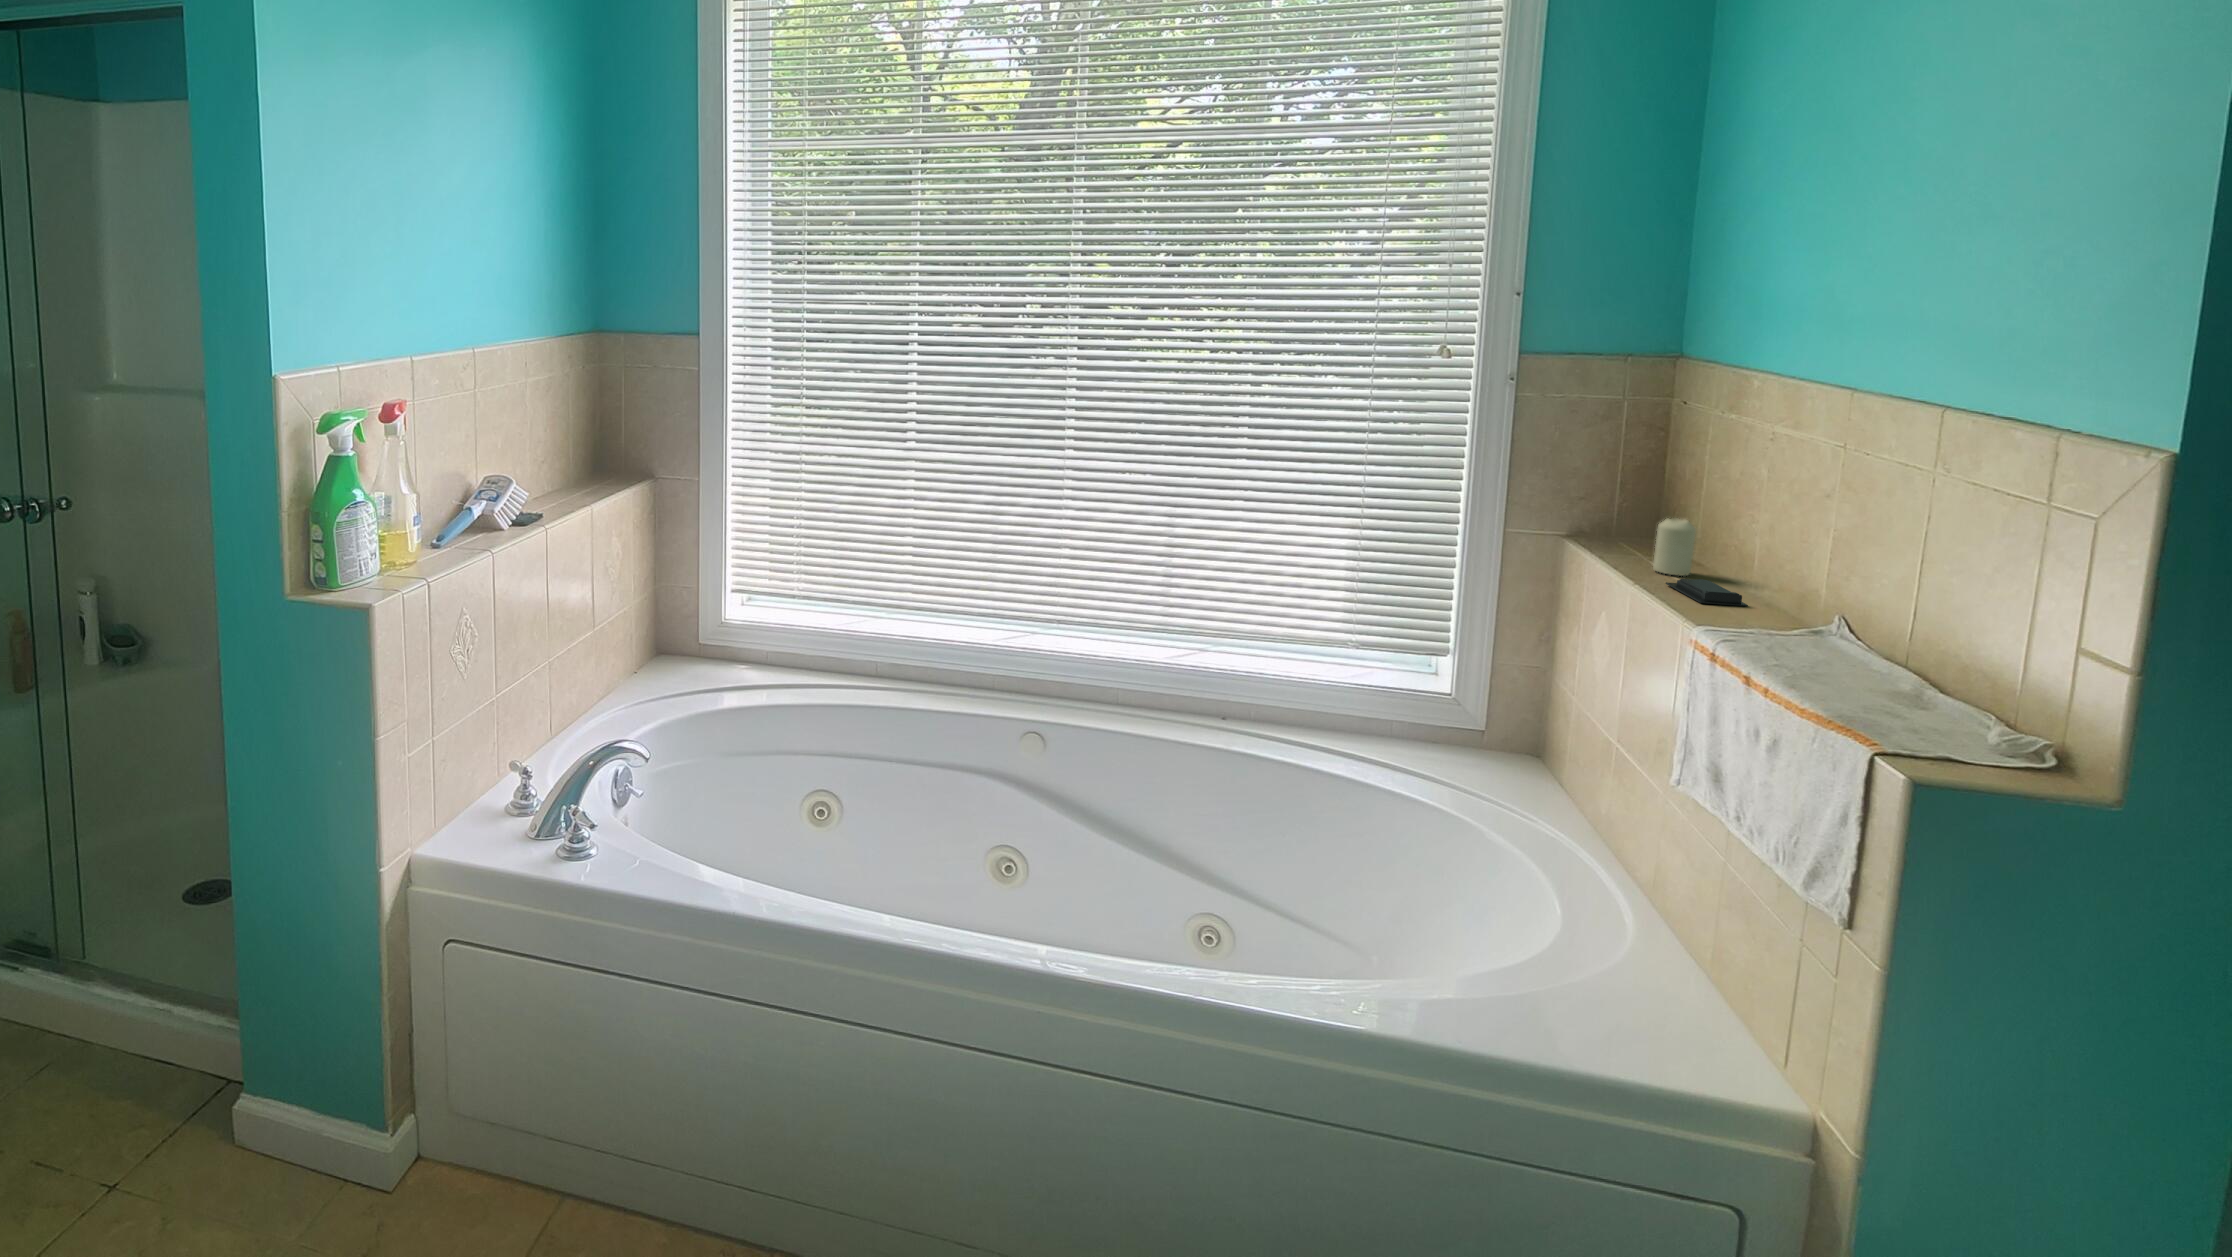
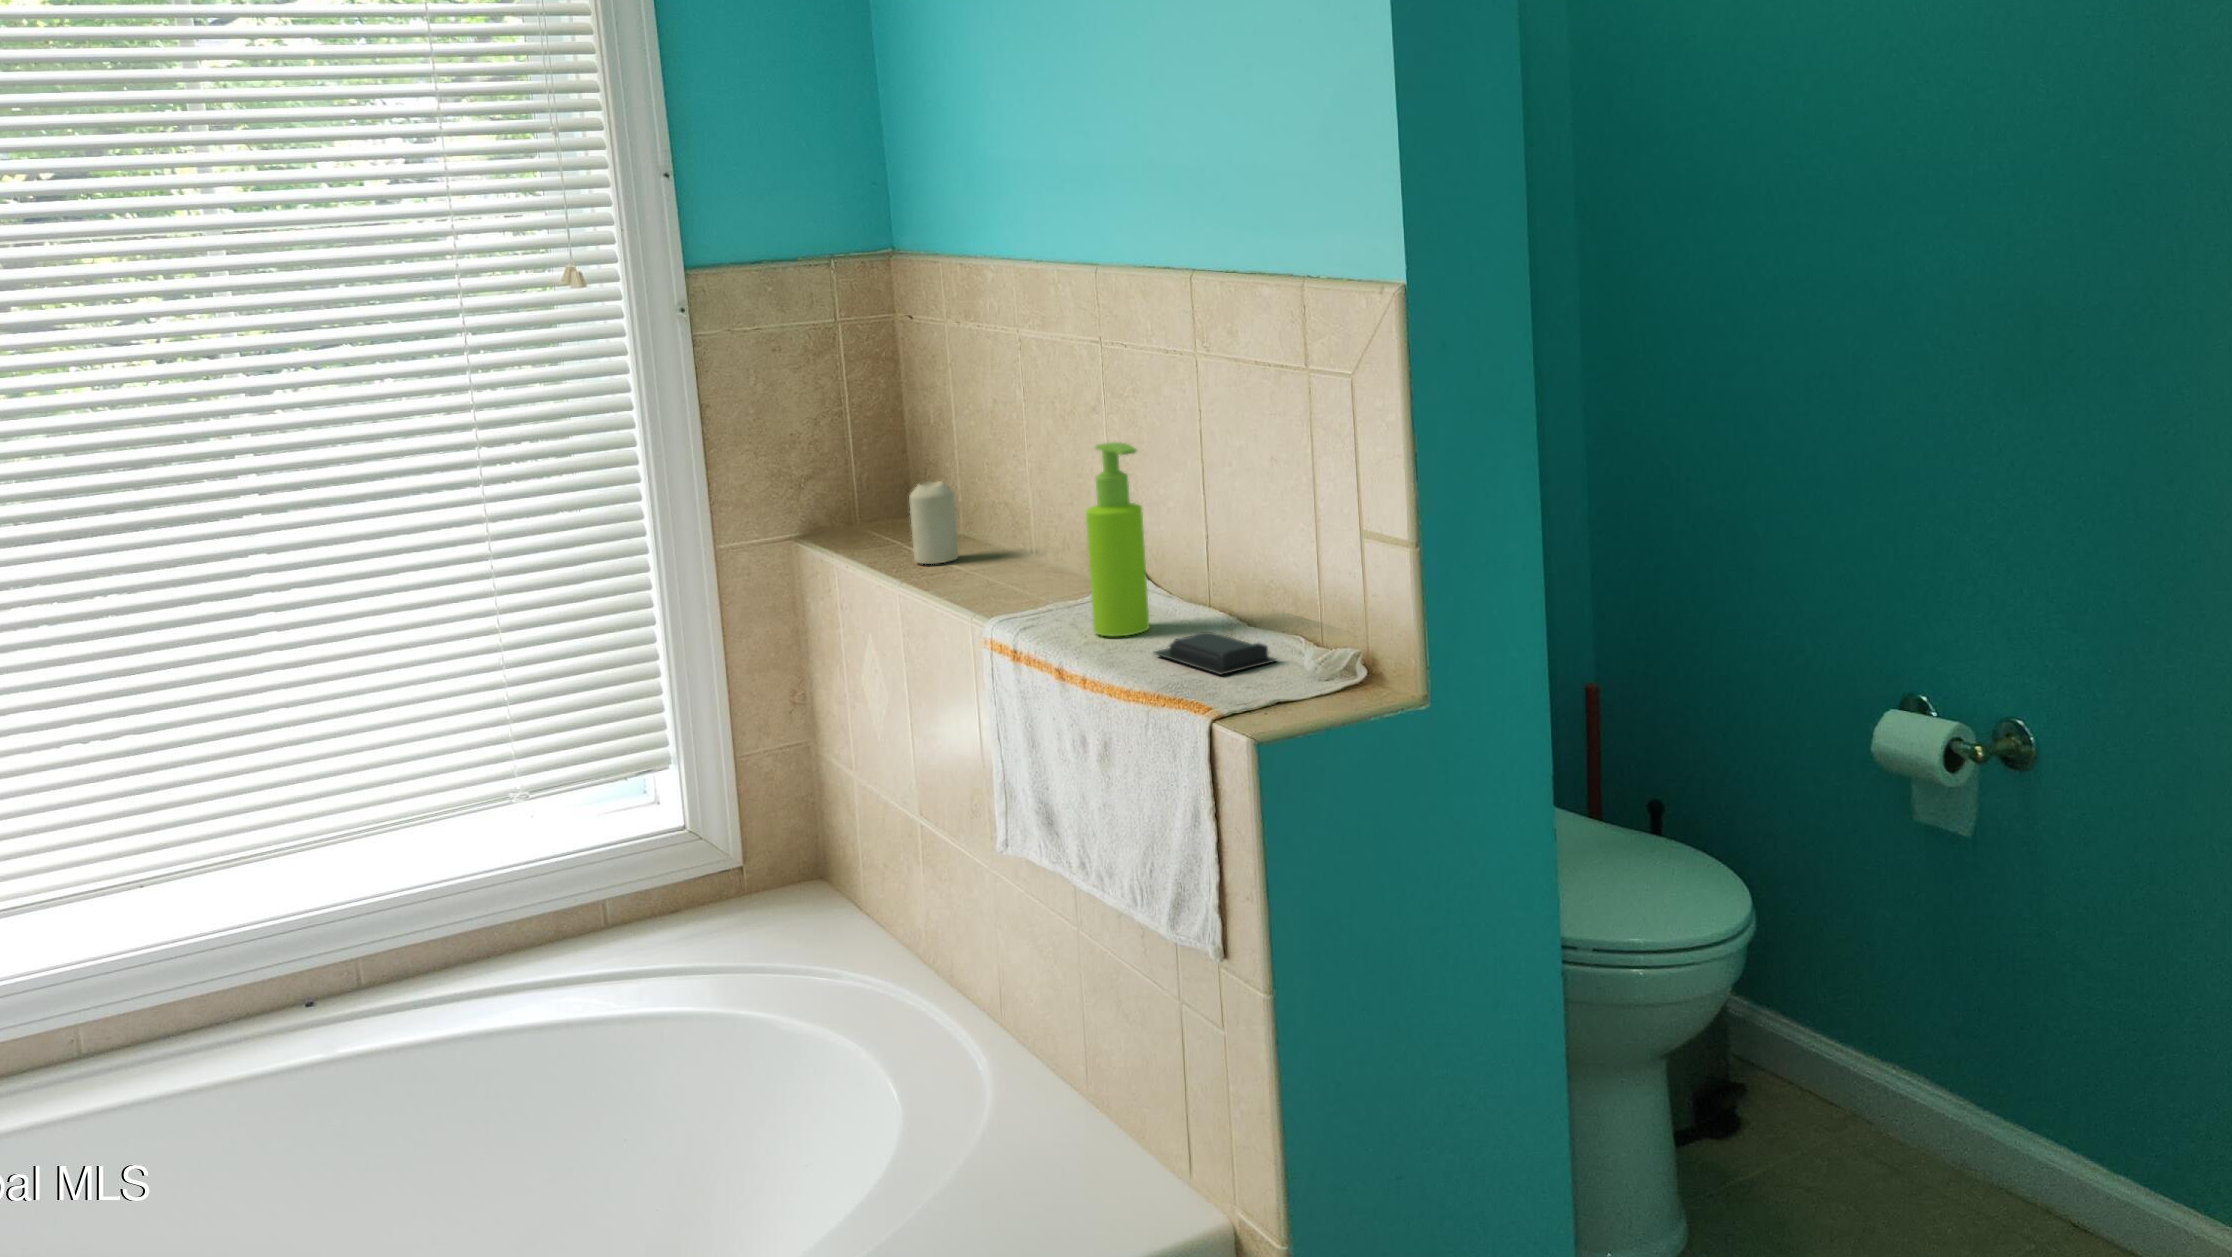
soap dispenser: none [1788,525,1859,670] -> present [1086,442,1149,636]
soap bar: present [1666,579,1748,606] -> present [1154,632,1277,675]

